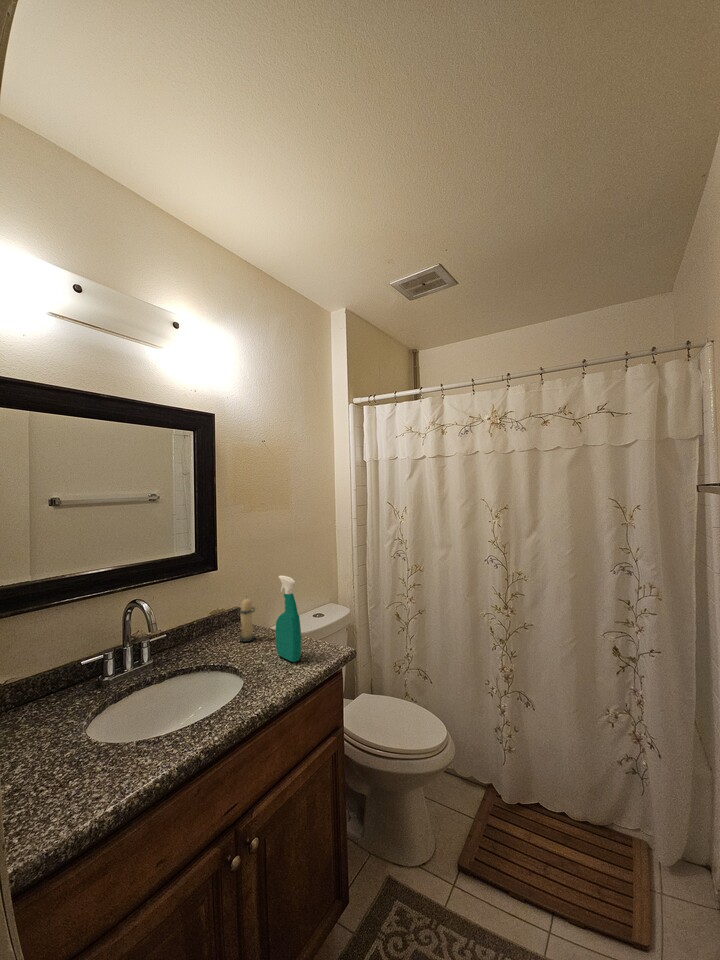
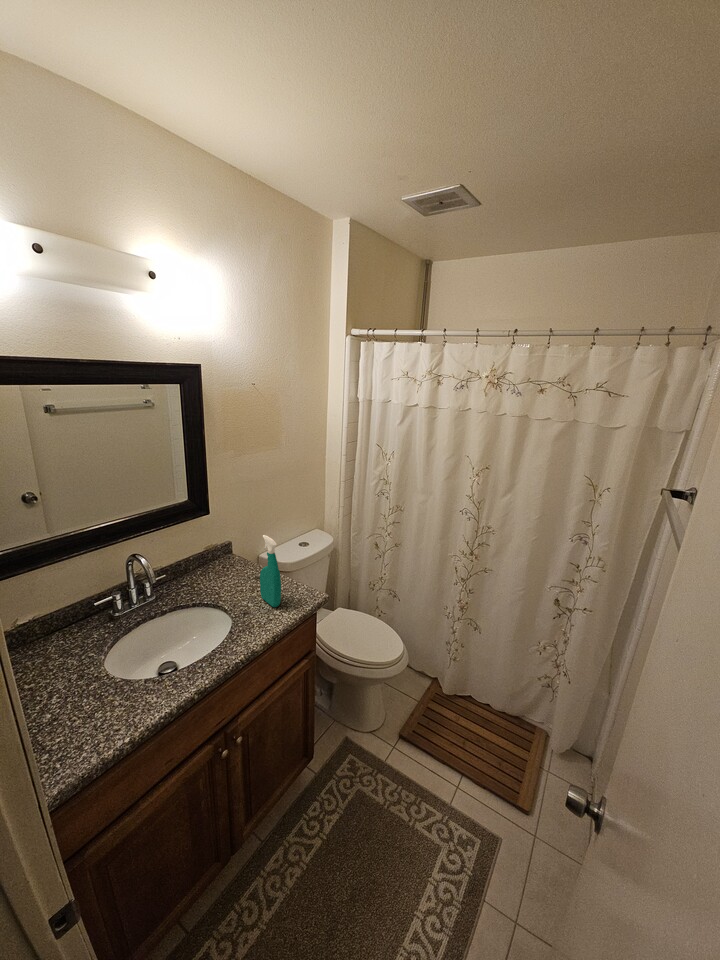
candle: present [238,598,255,641] -> none [226,541,246,579]

